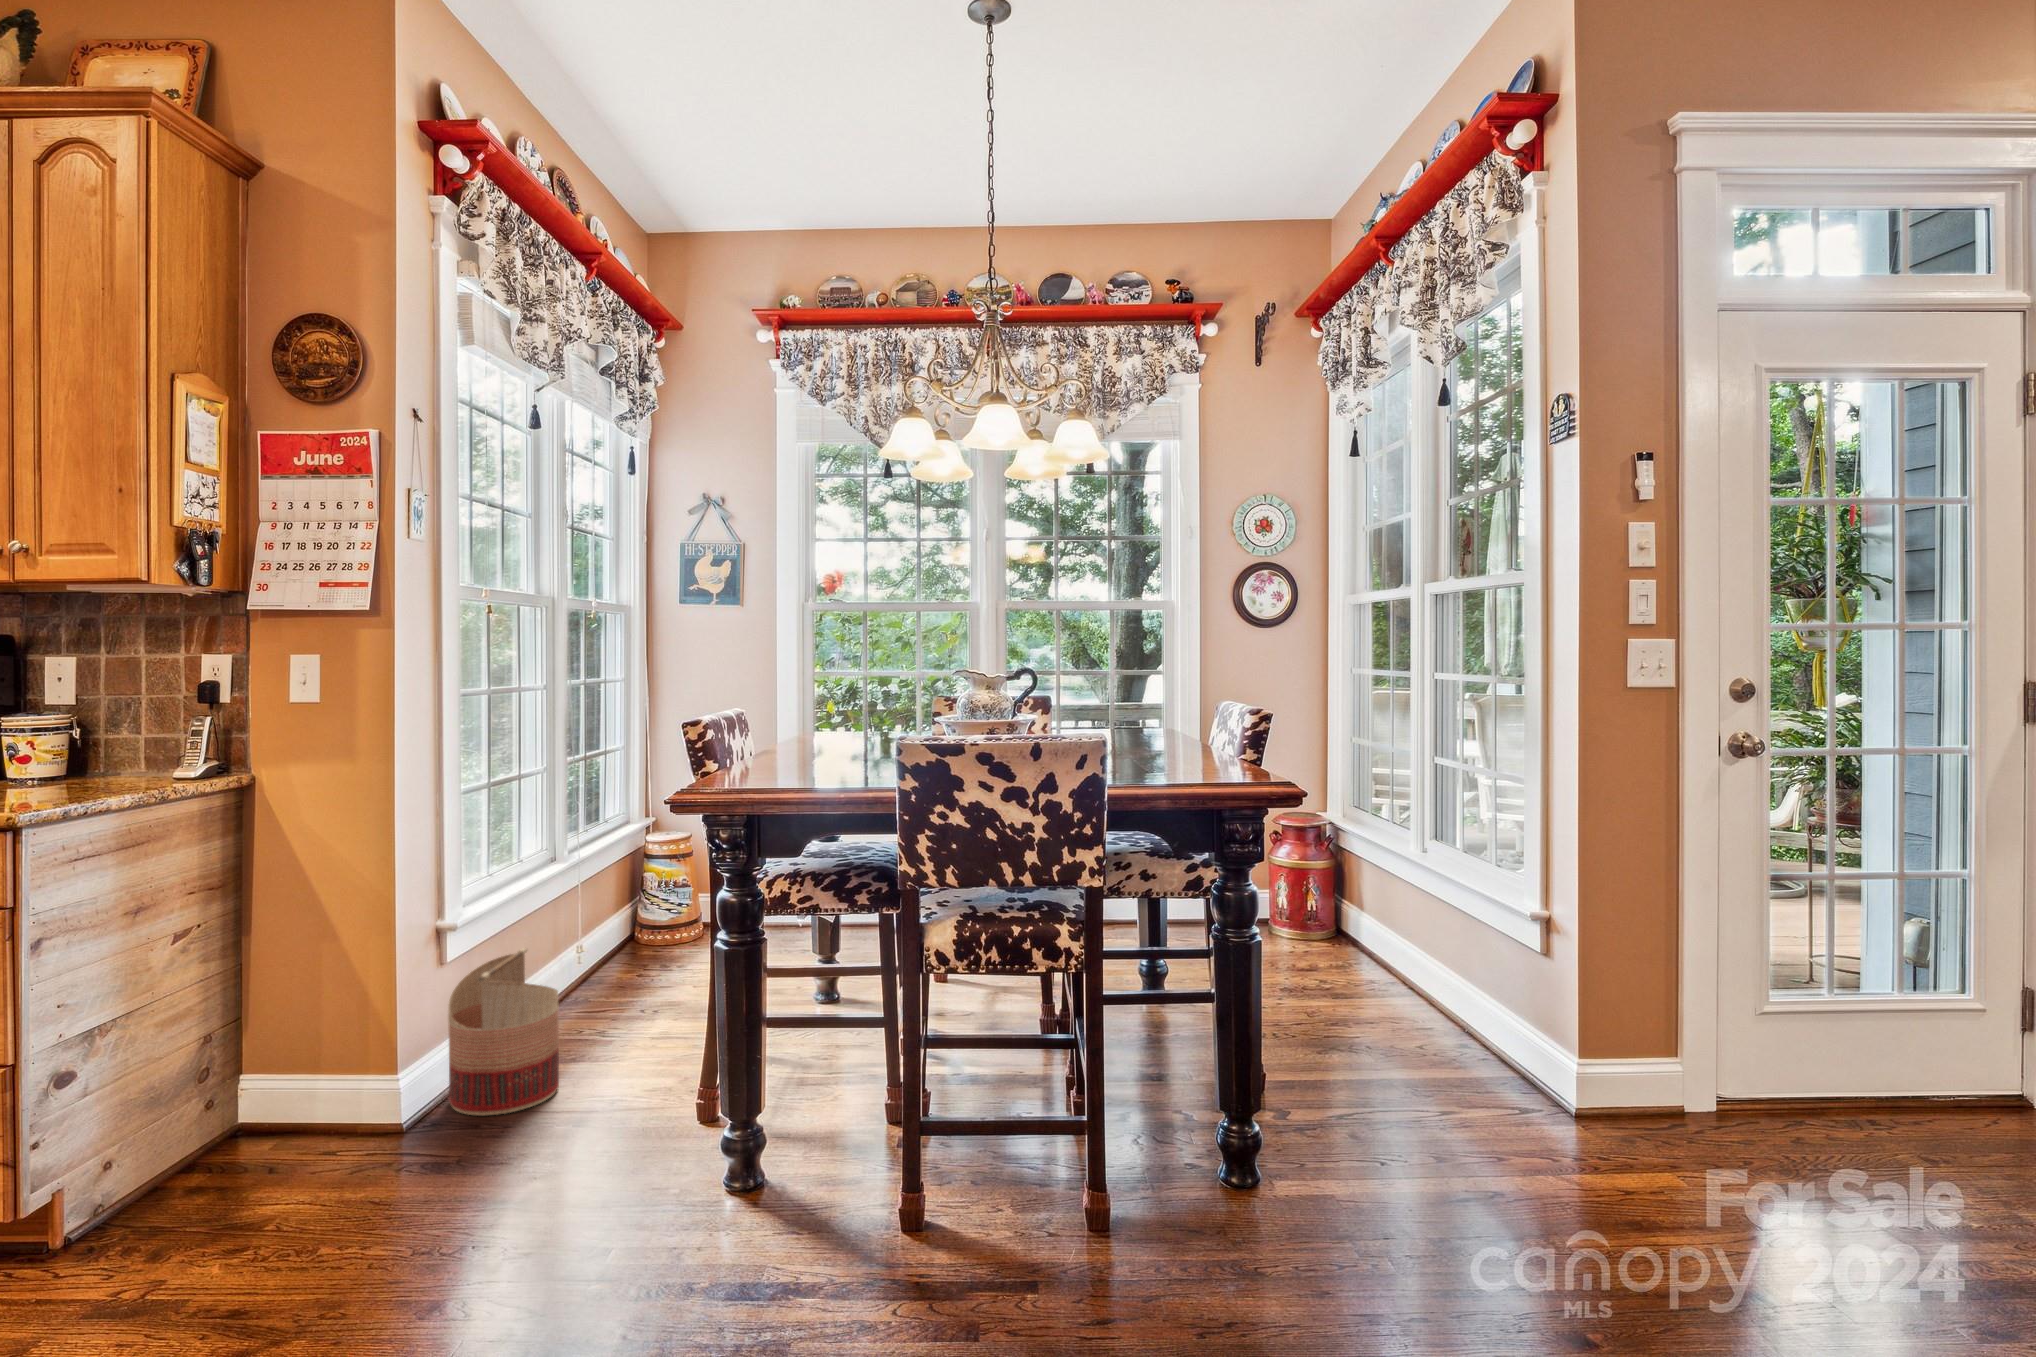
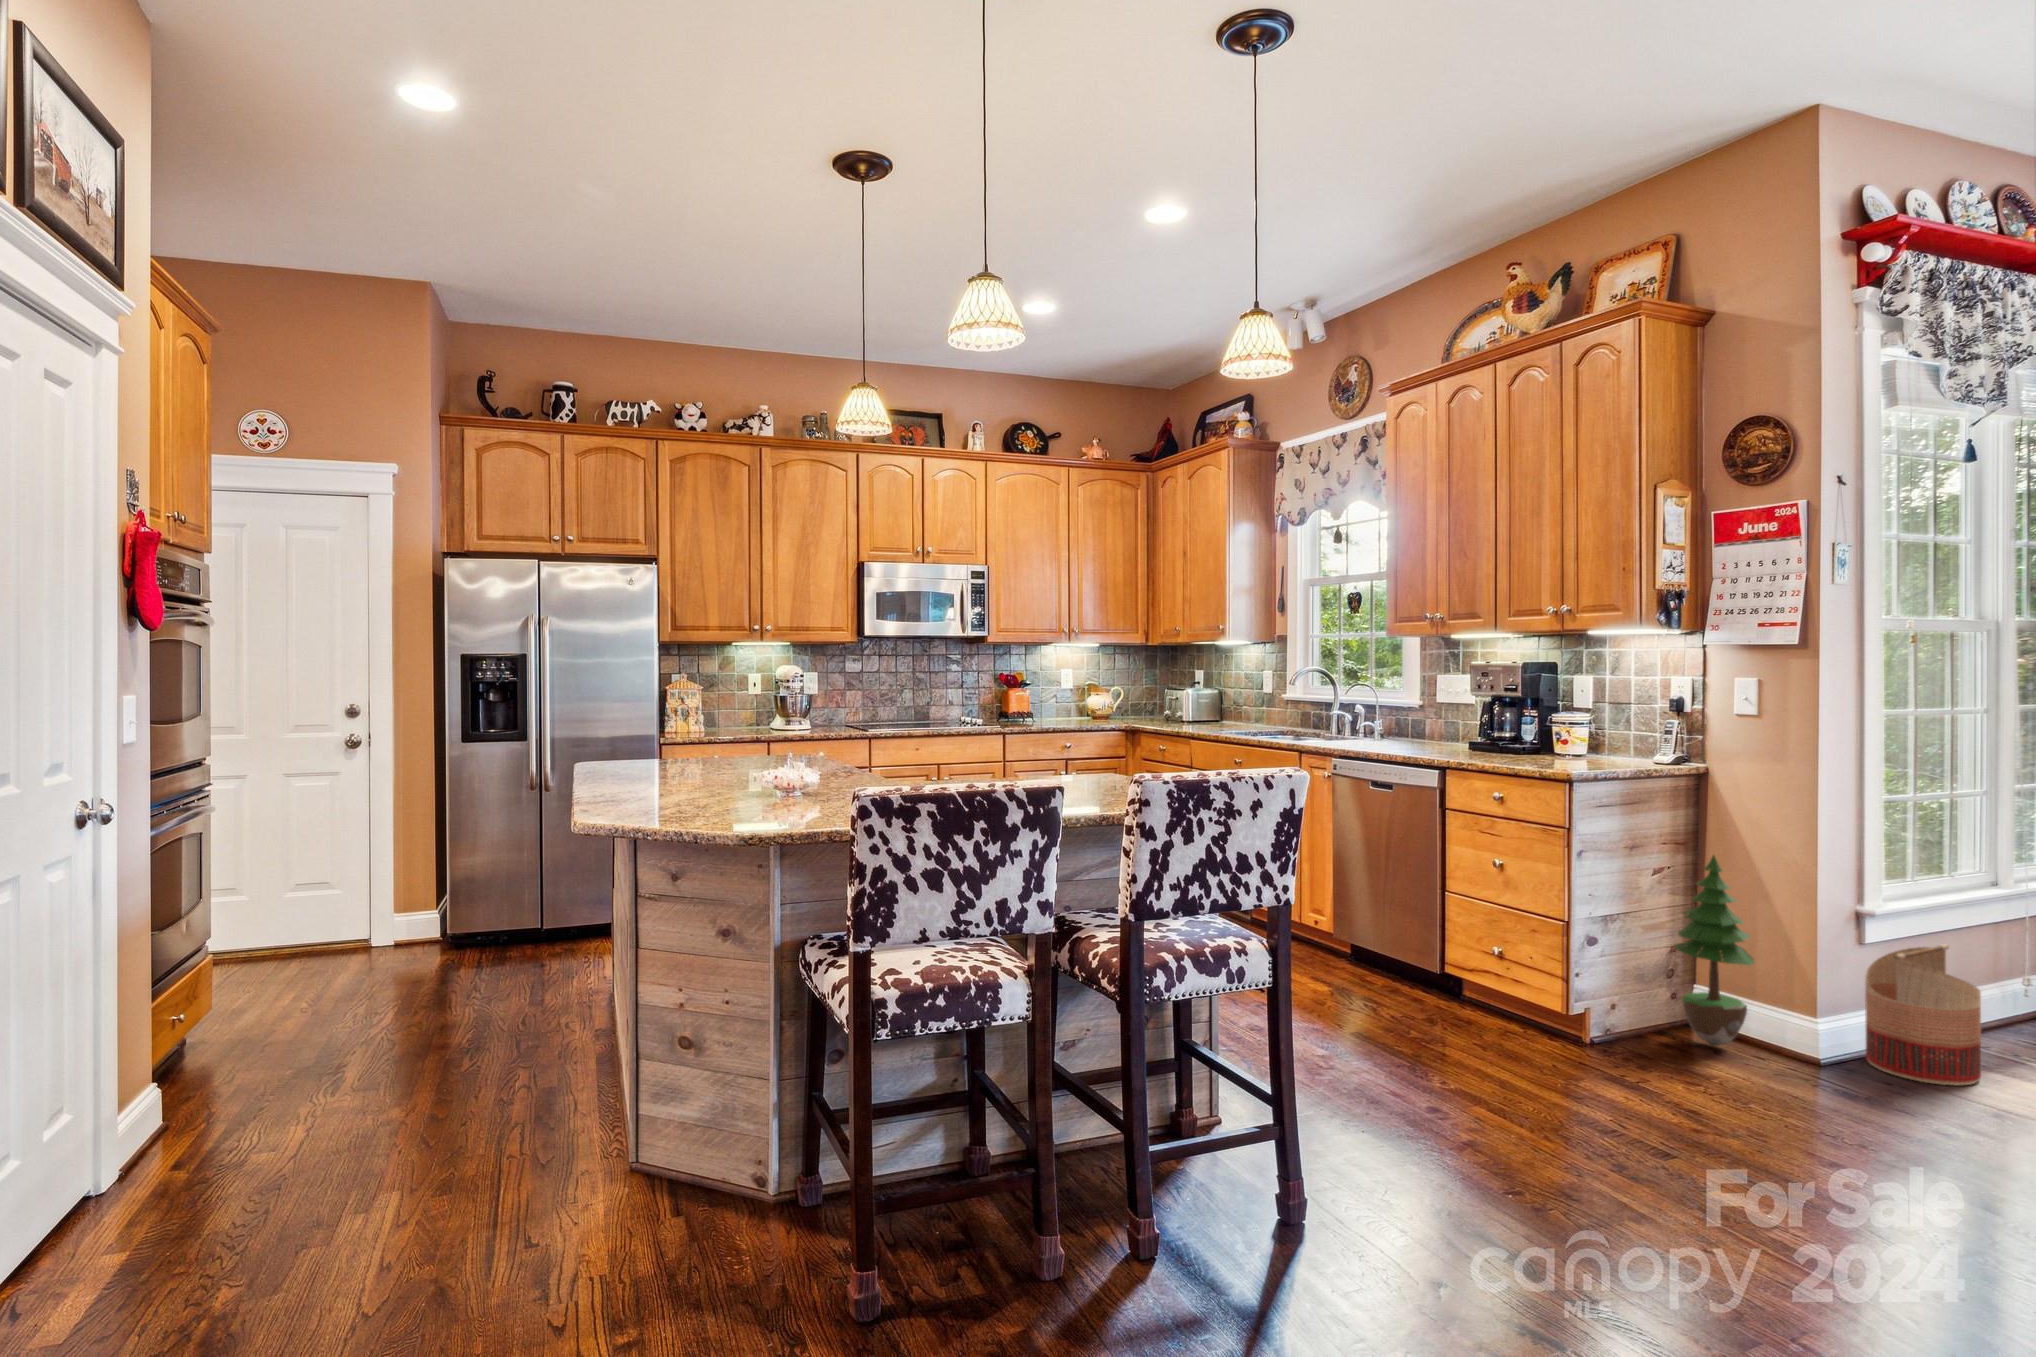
potted tree: none [206,896,322,1160] -> present [1675,855,1754,1046]

